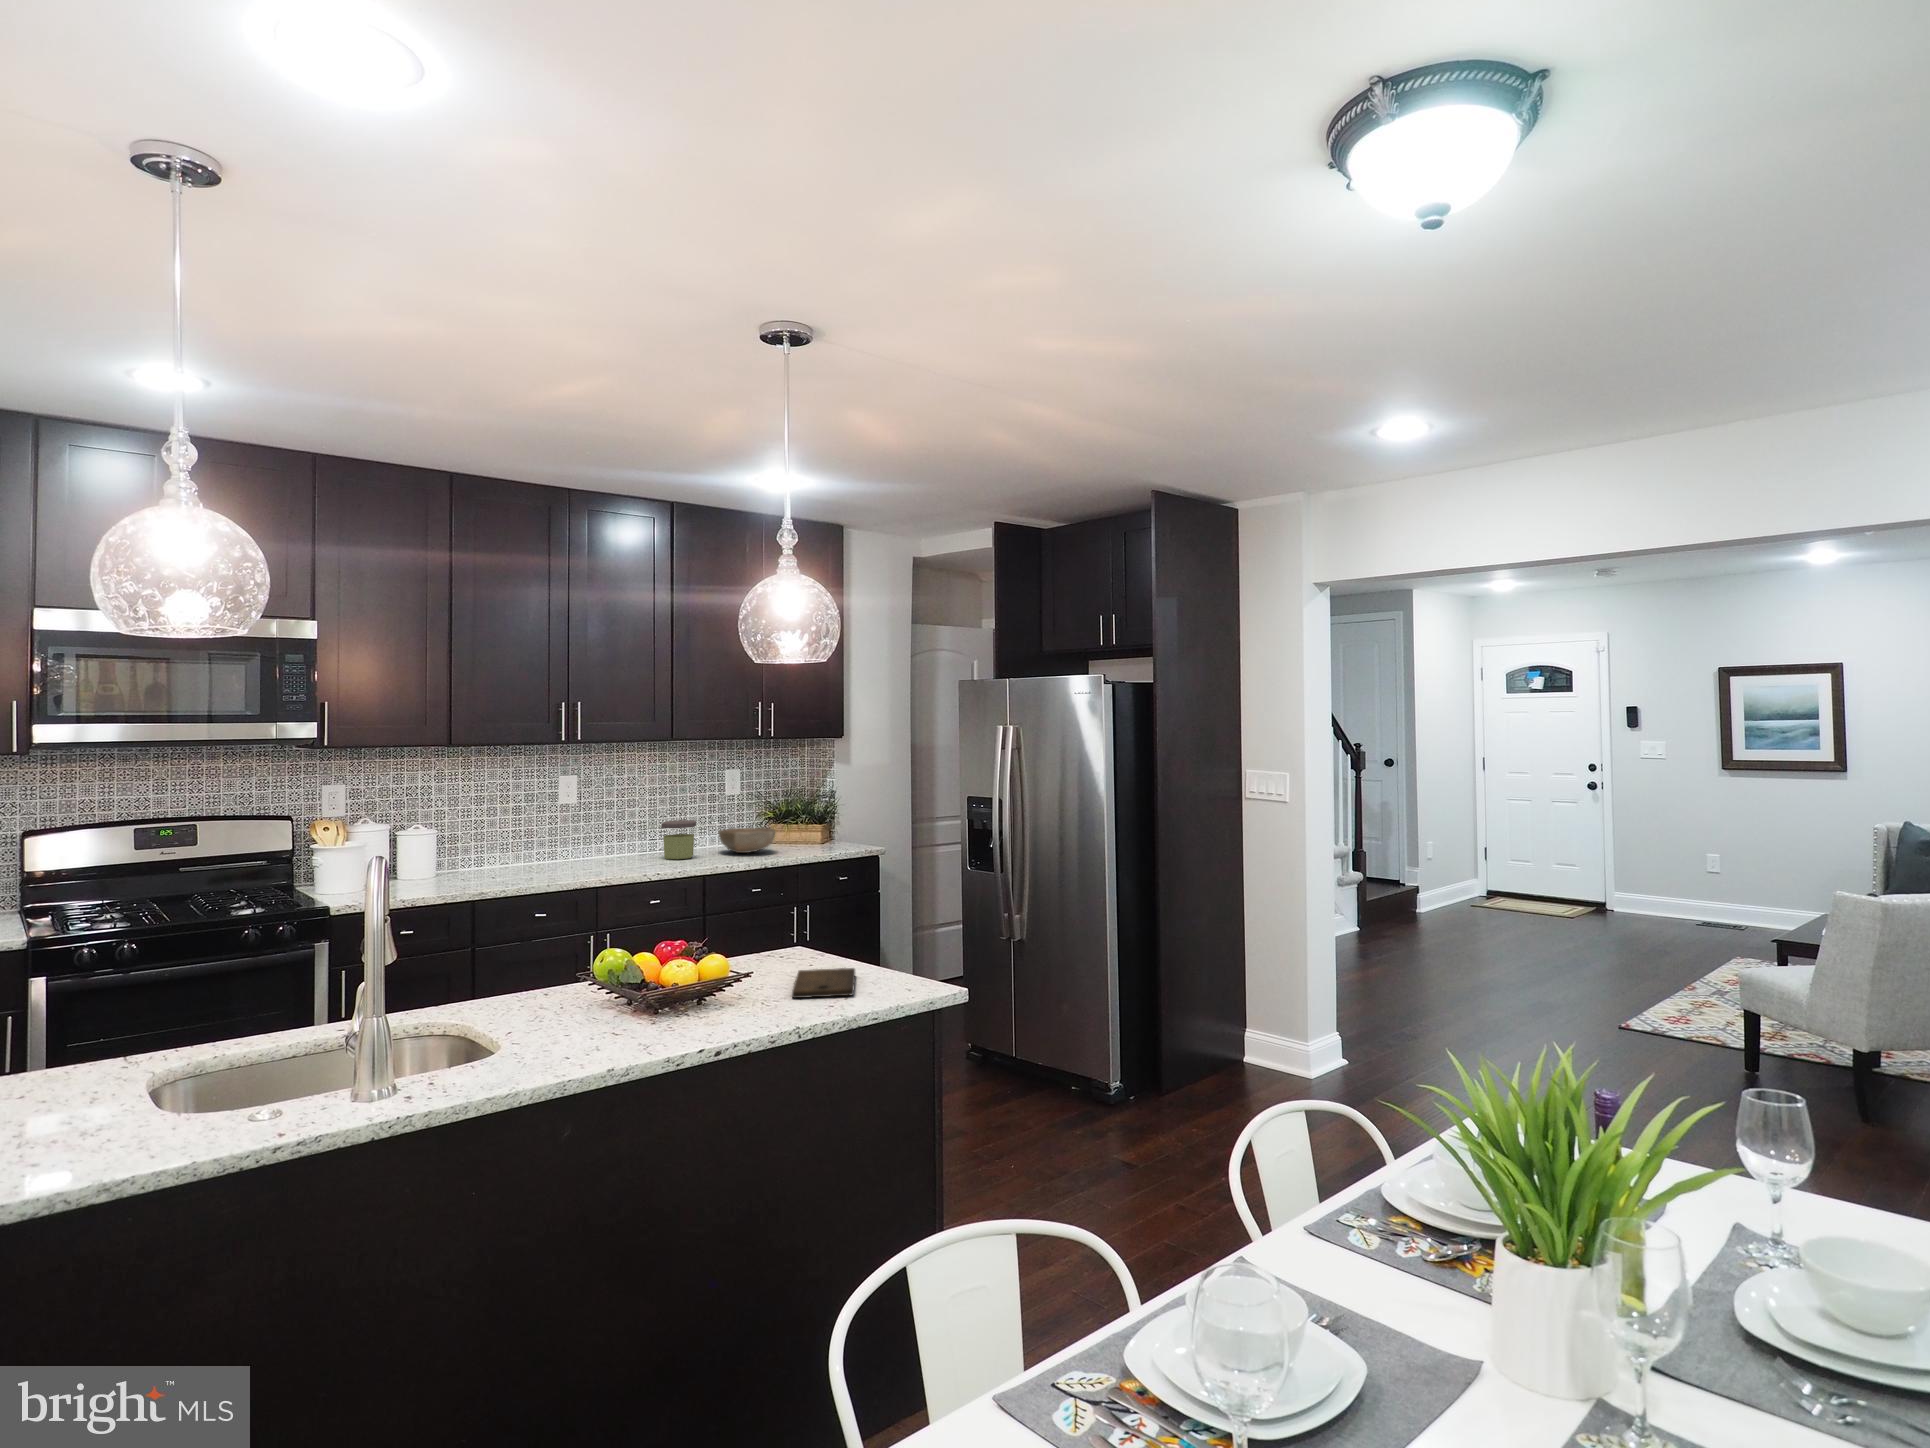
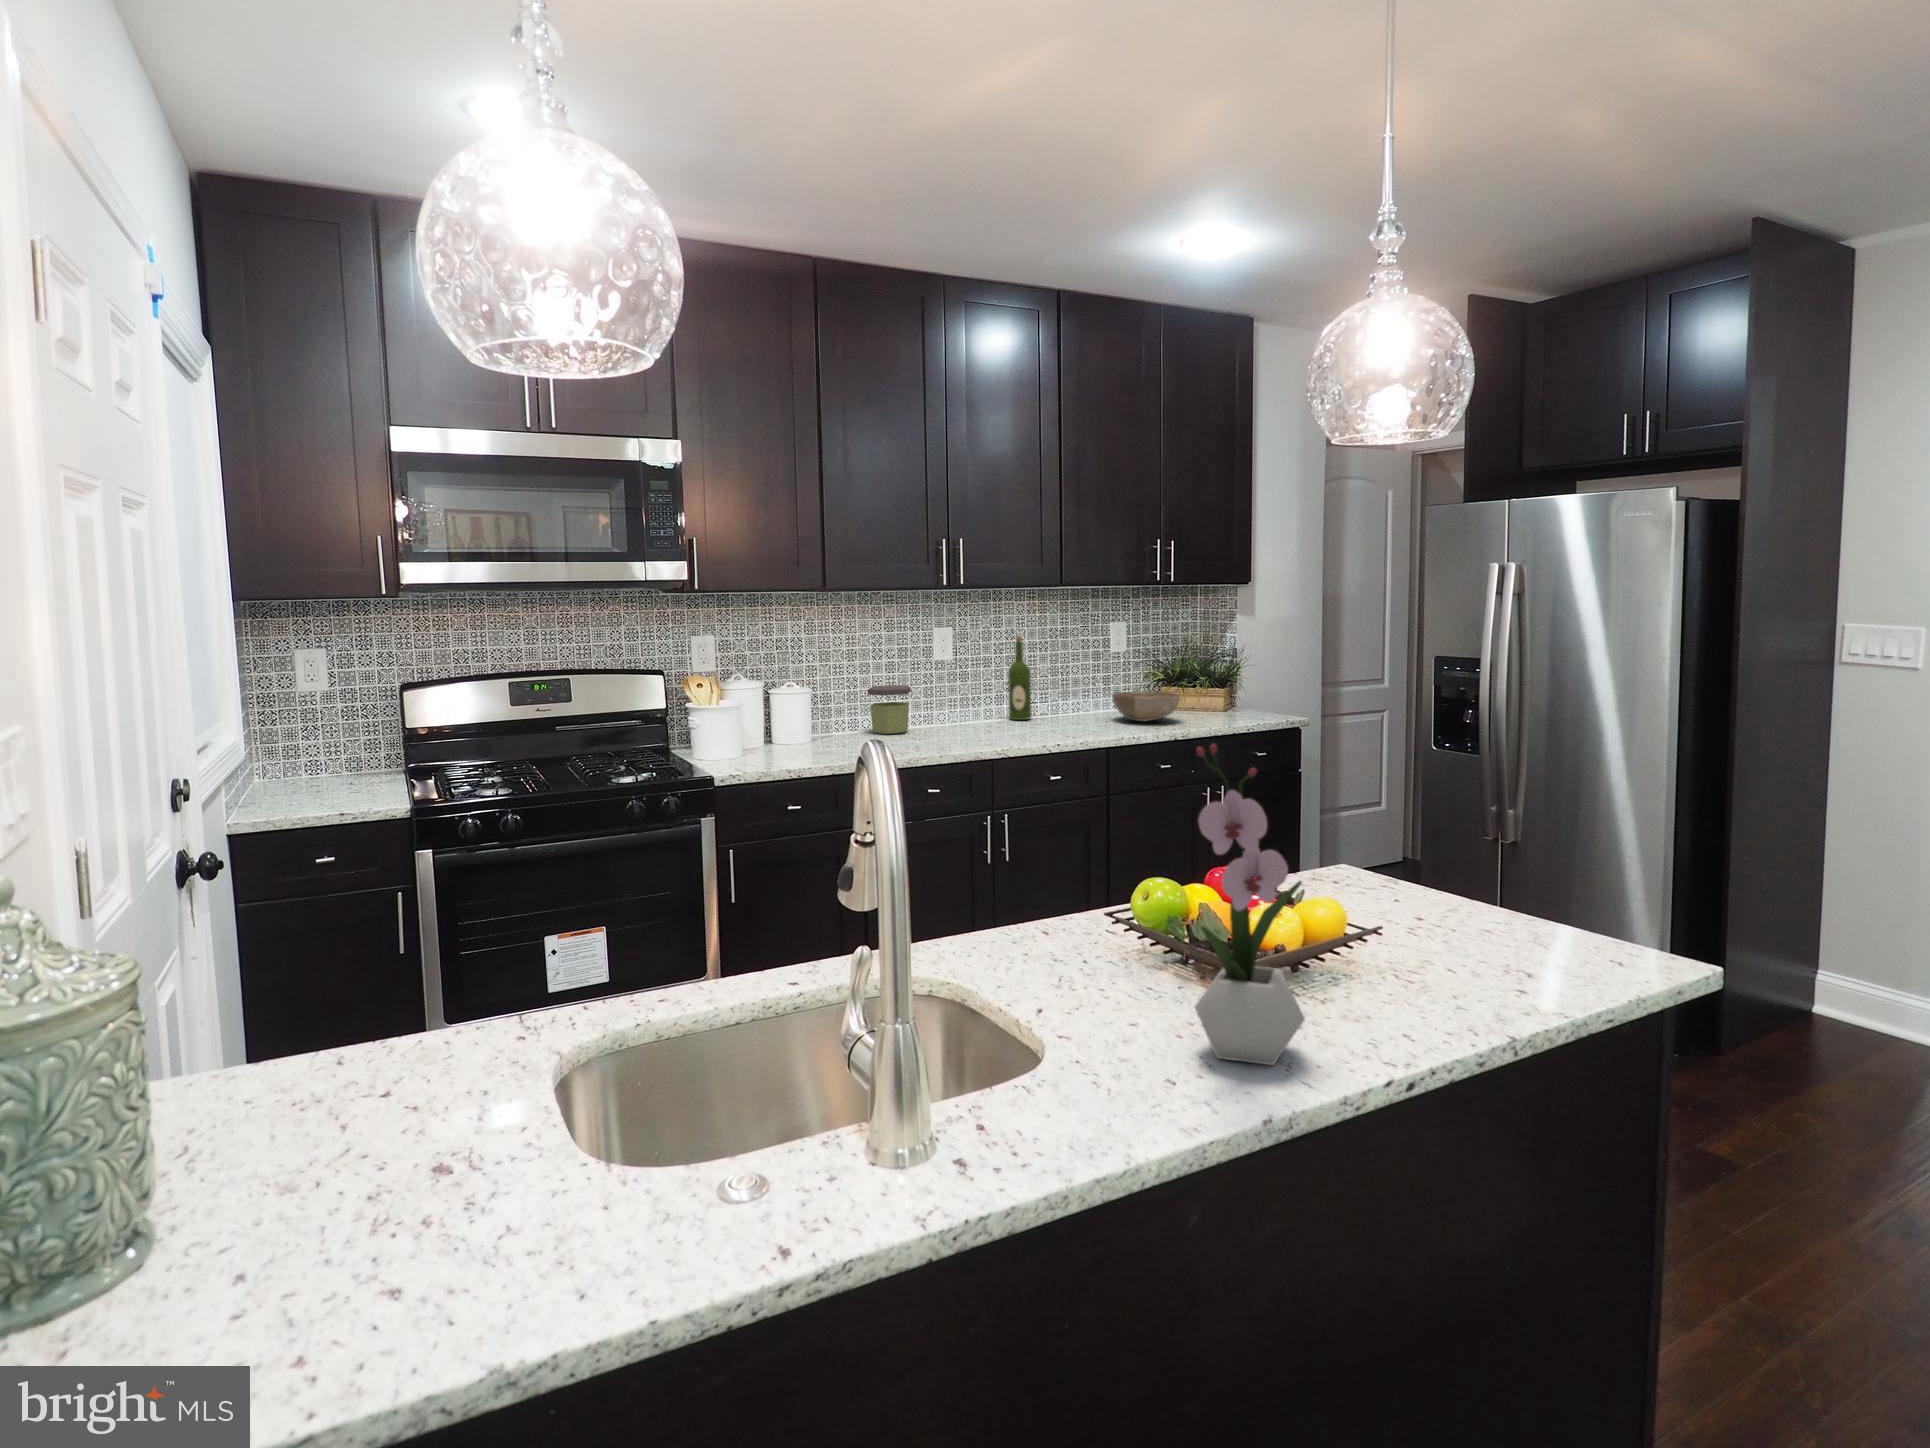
wine bottle: none [627,783,647,854] -> present [1008,636,1031,720]
jar: present [661,820,696,859] -> present [868,685,911,734]
flower arrangement: none [585,857,665,1047] -> present [1195,744,1305,1065]
cutting board: present [792,968,855,998] -> none [1403,913,1542,969]

